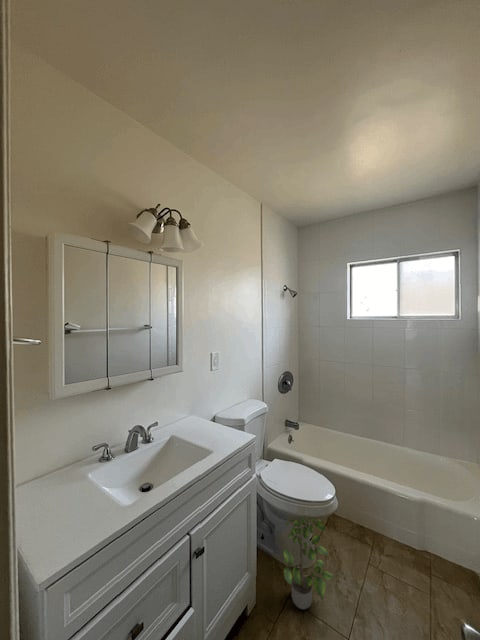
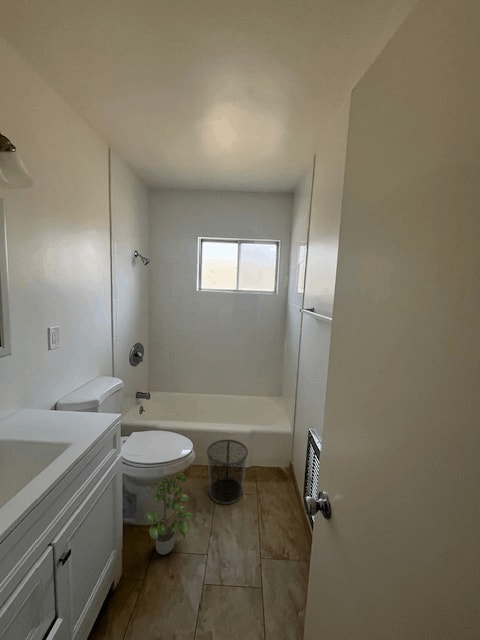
waste bin: none [356,497,414,590] -> present [207,440,248,504]

